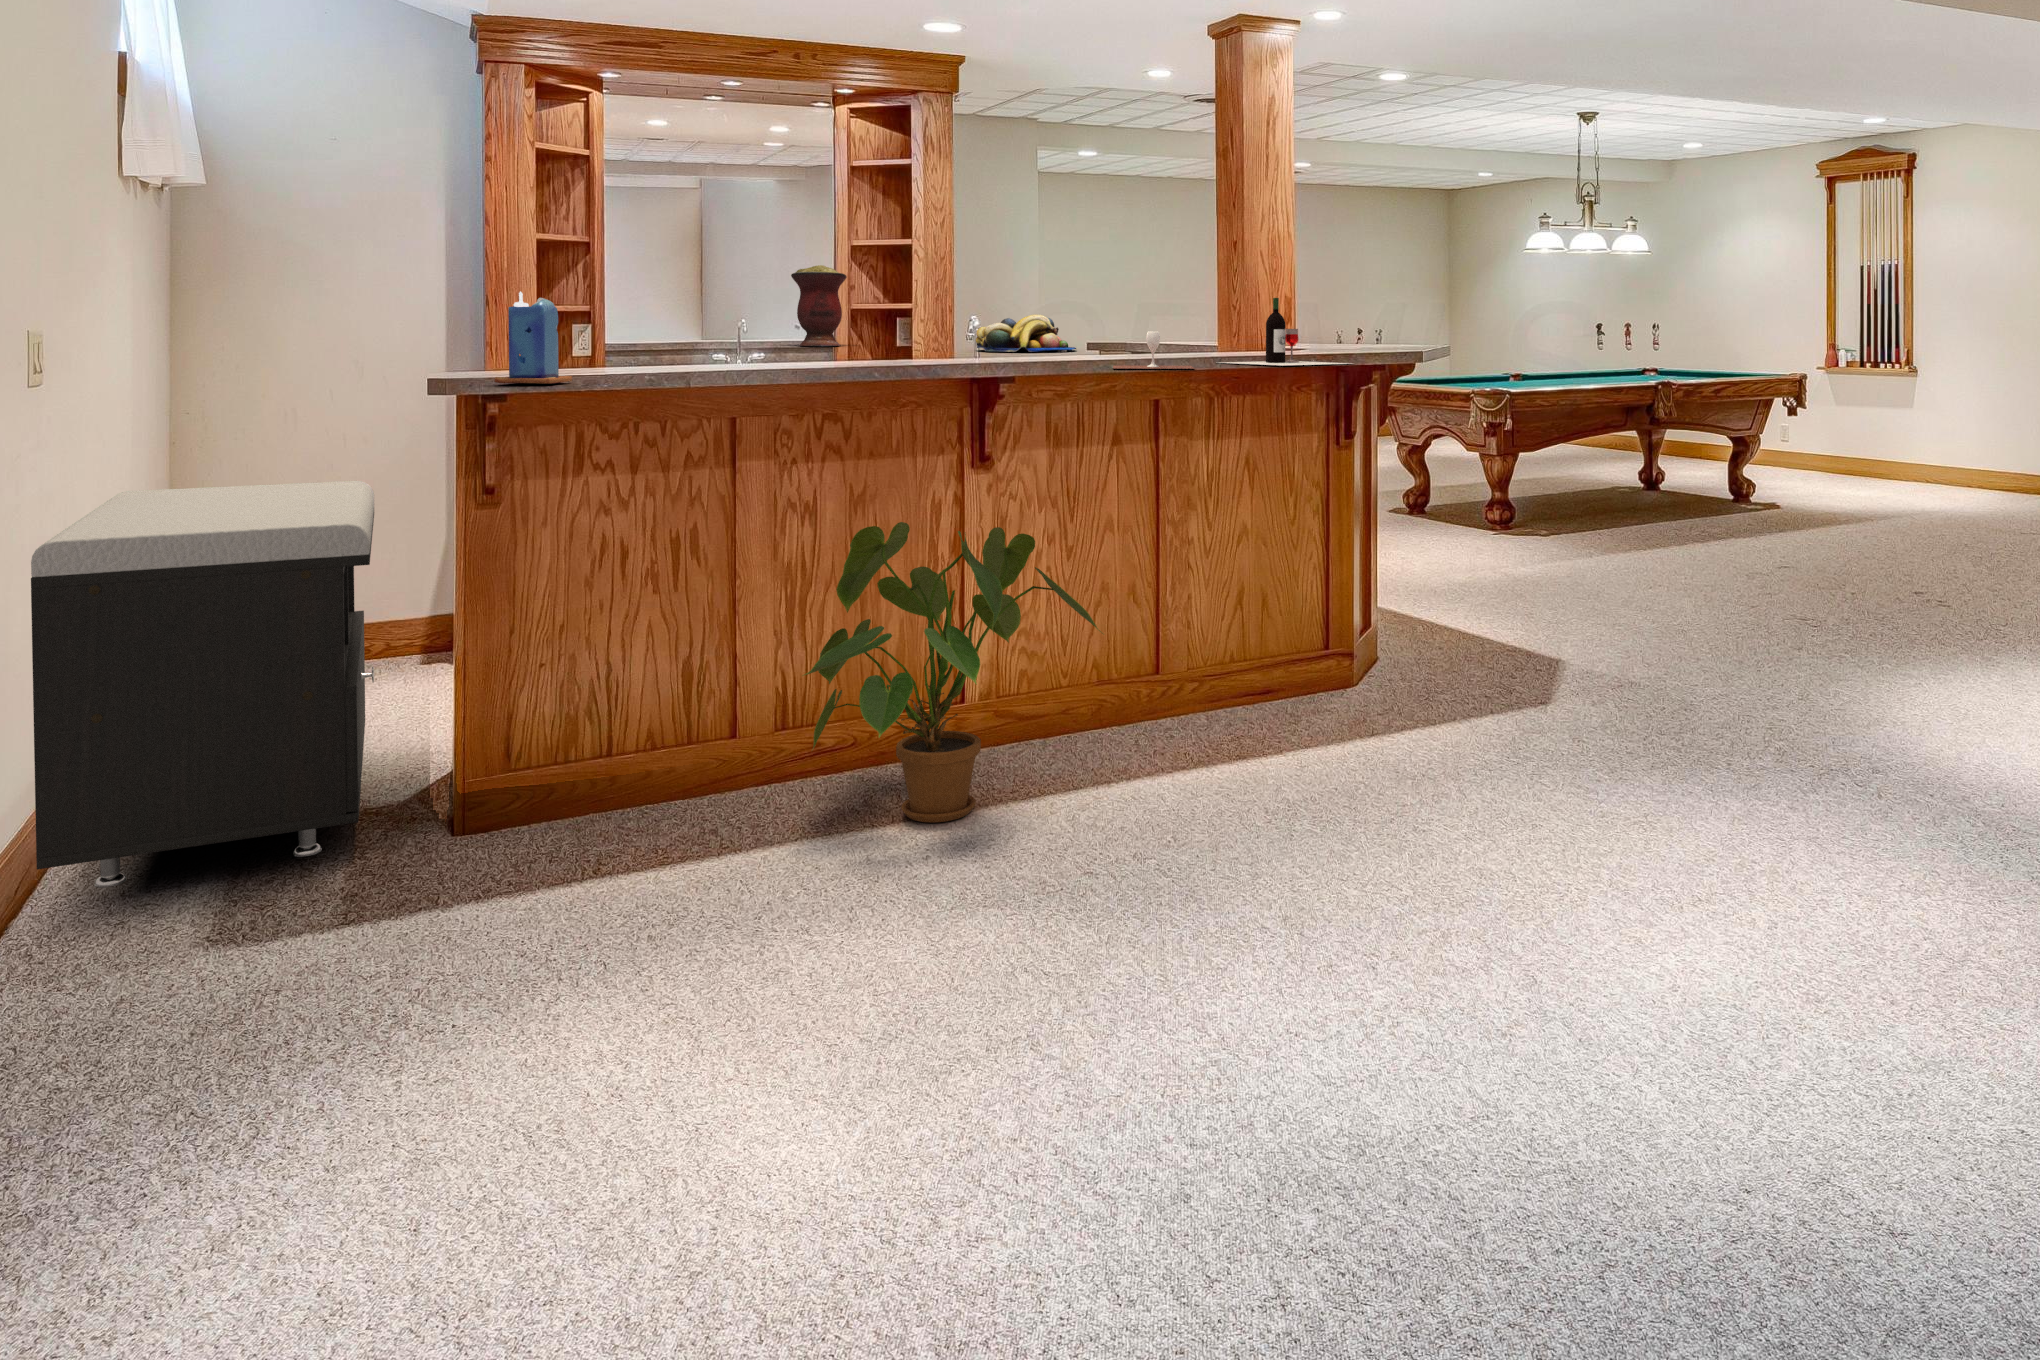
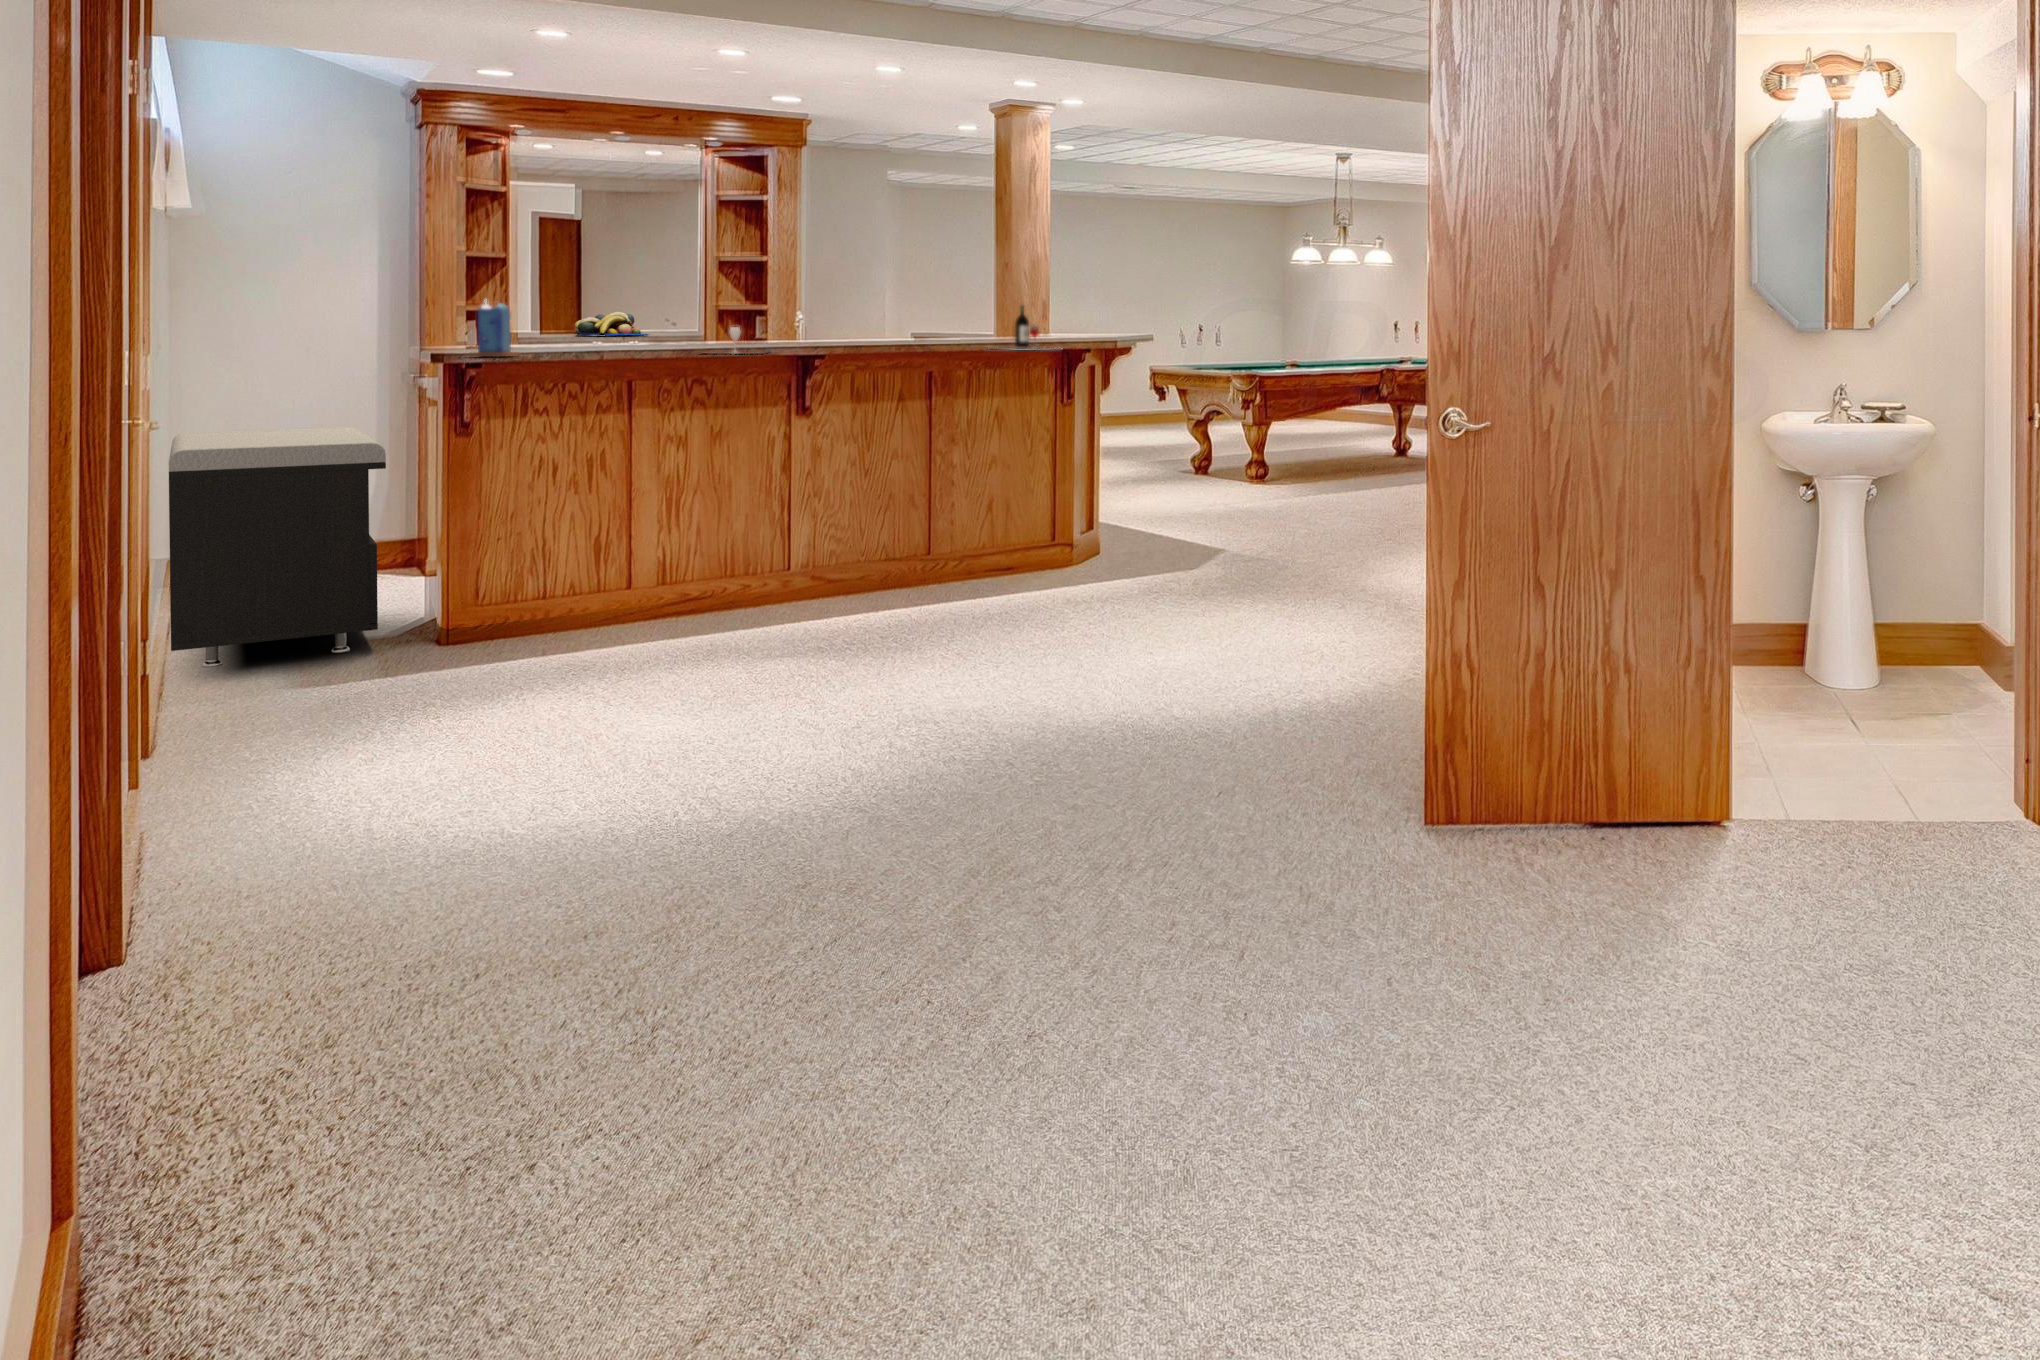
vase: present [791,265,847,346] -> none [671,279,716,340]
fruit bowl: present [976,314,1076,352] -> present [574,312,649,336]
wine glass: present [1113,331,1195,369] -> present [730,327,741,354]
house plant: present [802,522,1103,823] -> none [676,447,881,628]

